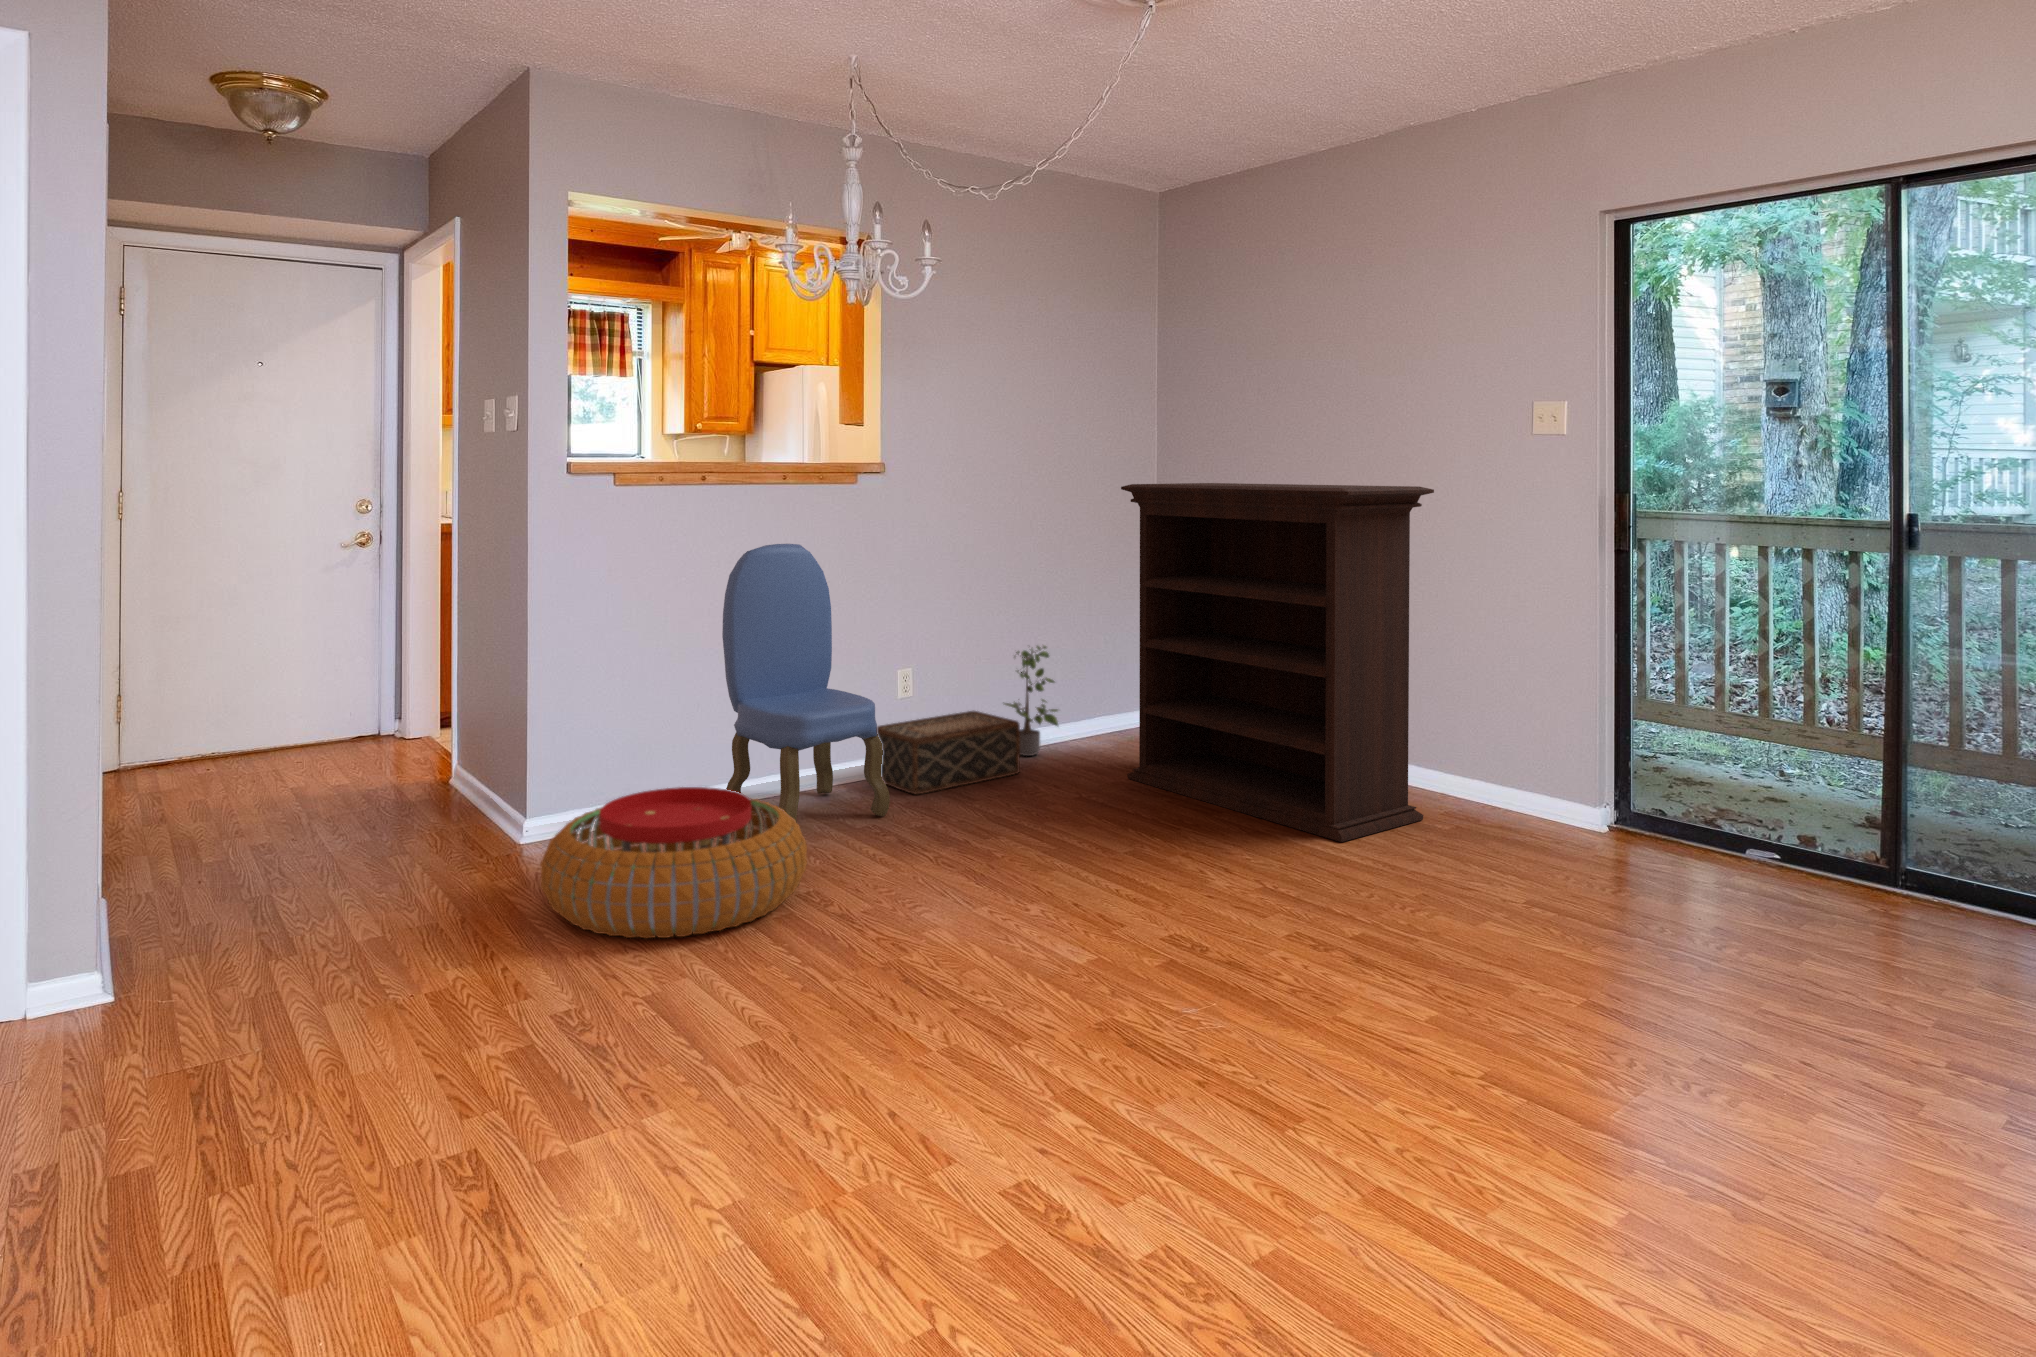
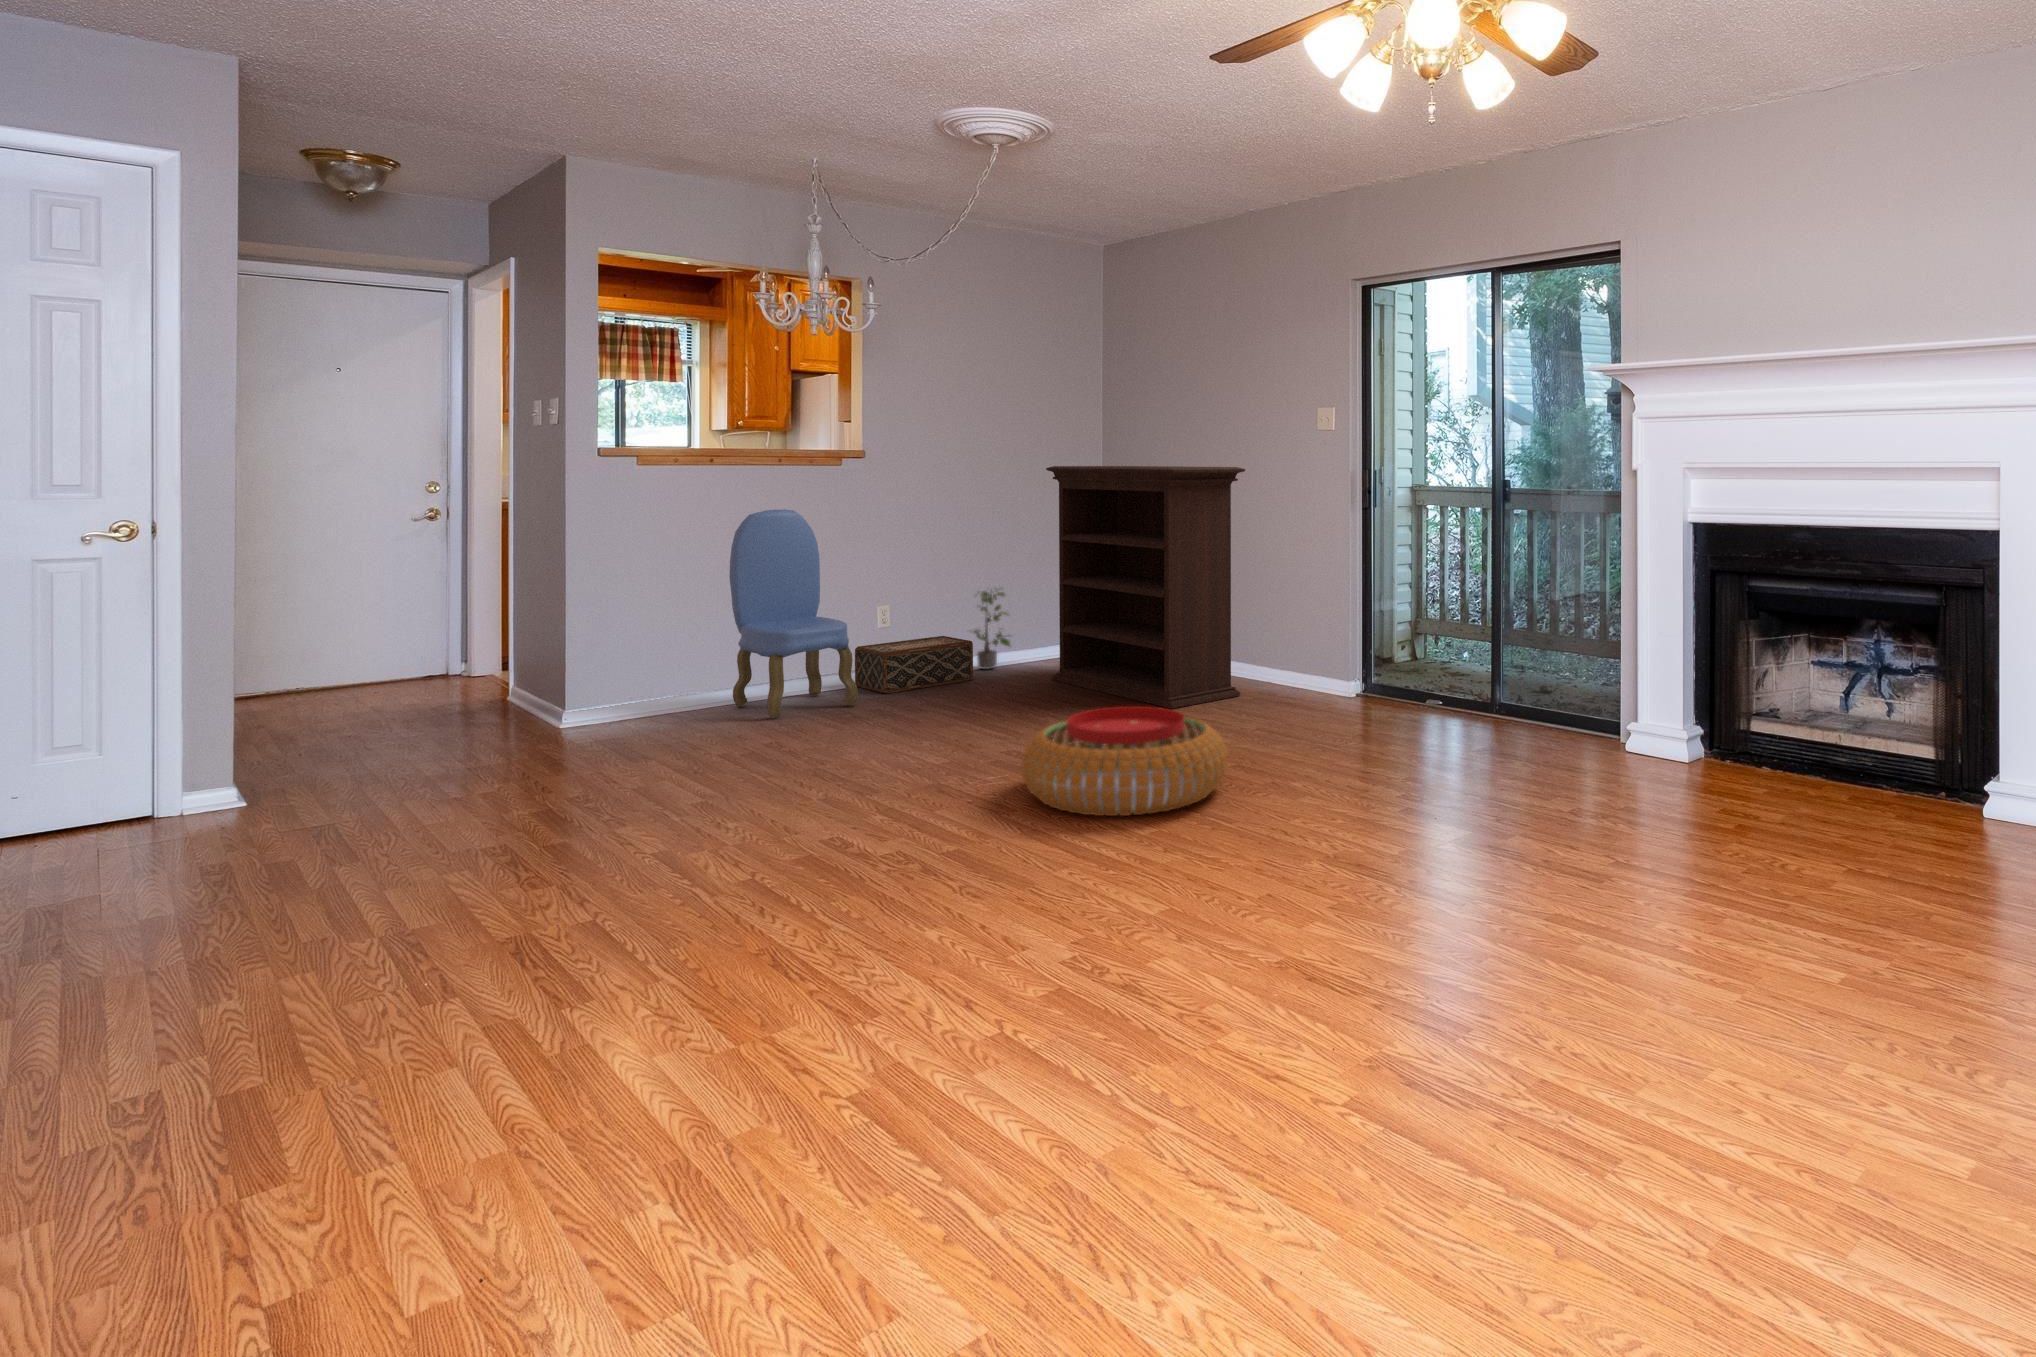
pouf: present [540,787,807,938] -> present [1022,706,1228,816]

